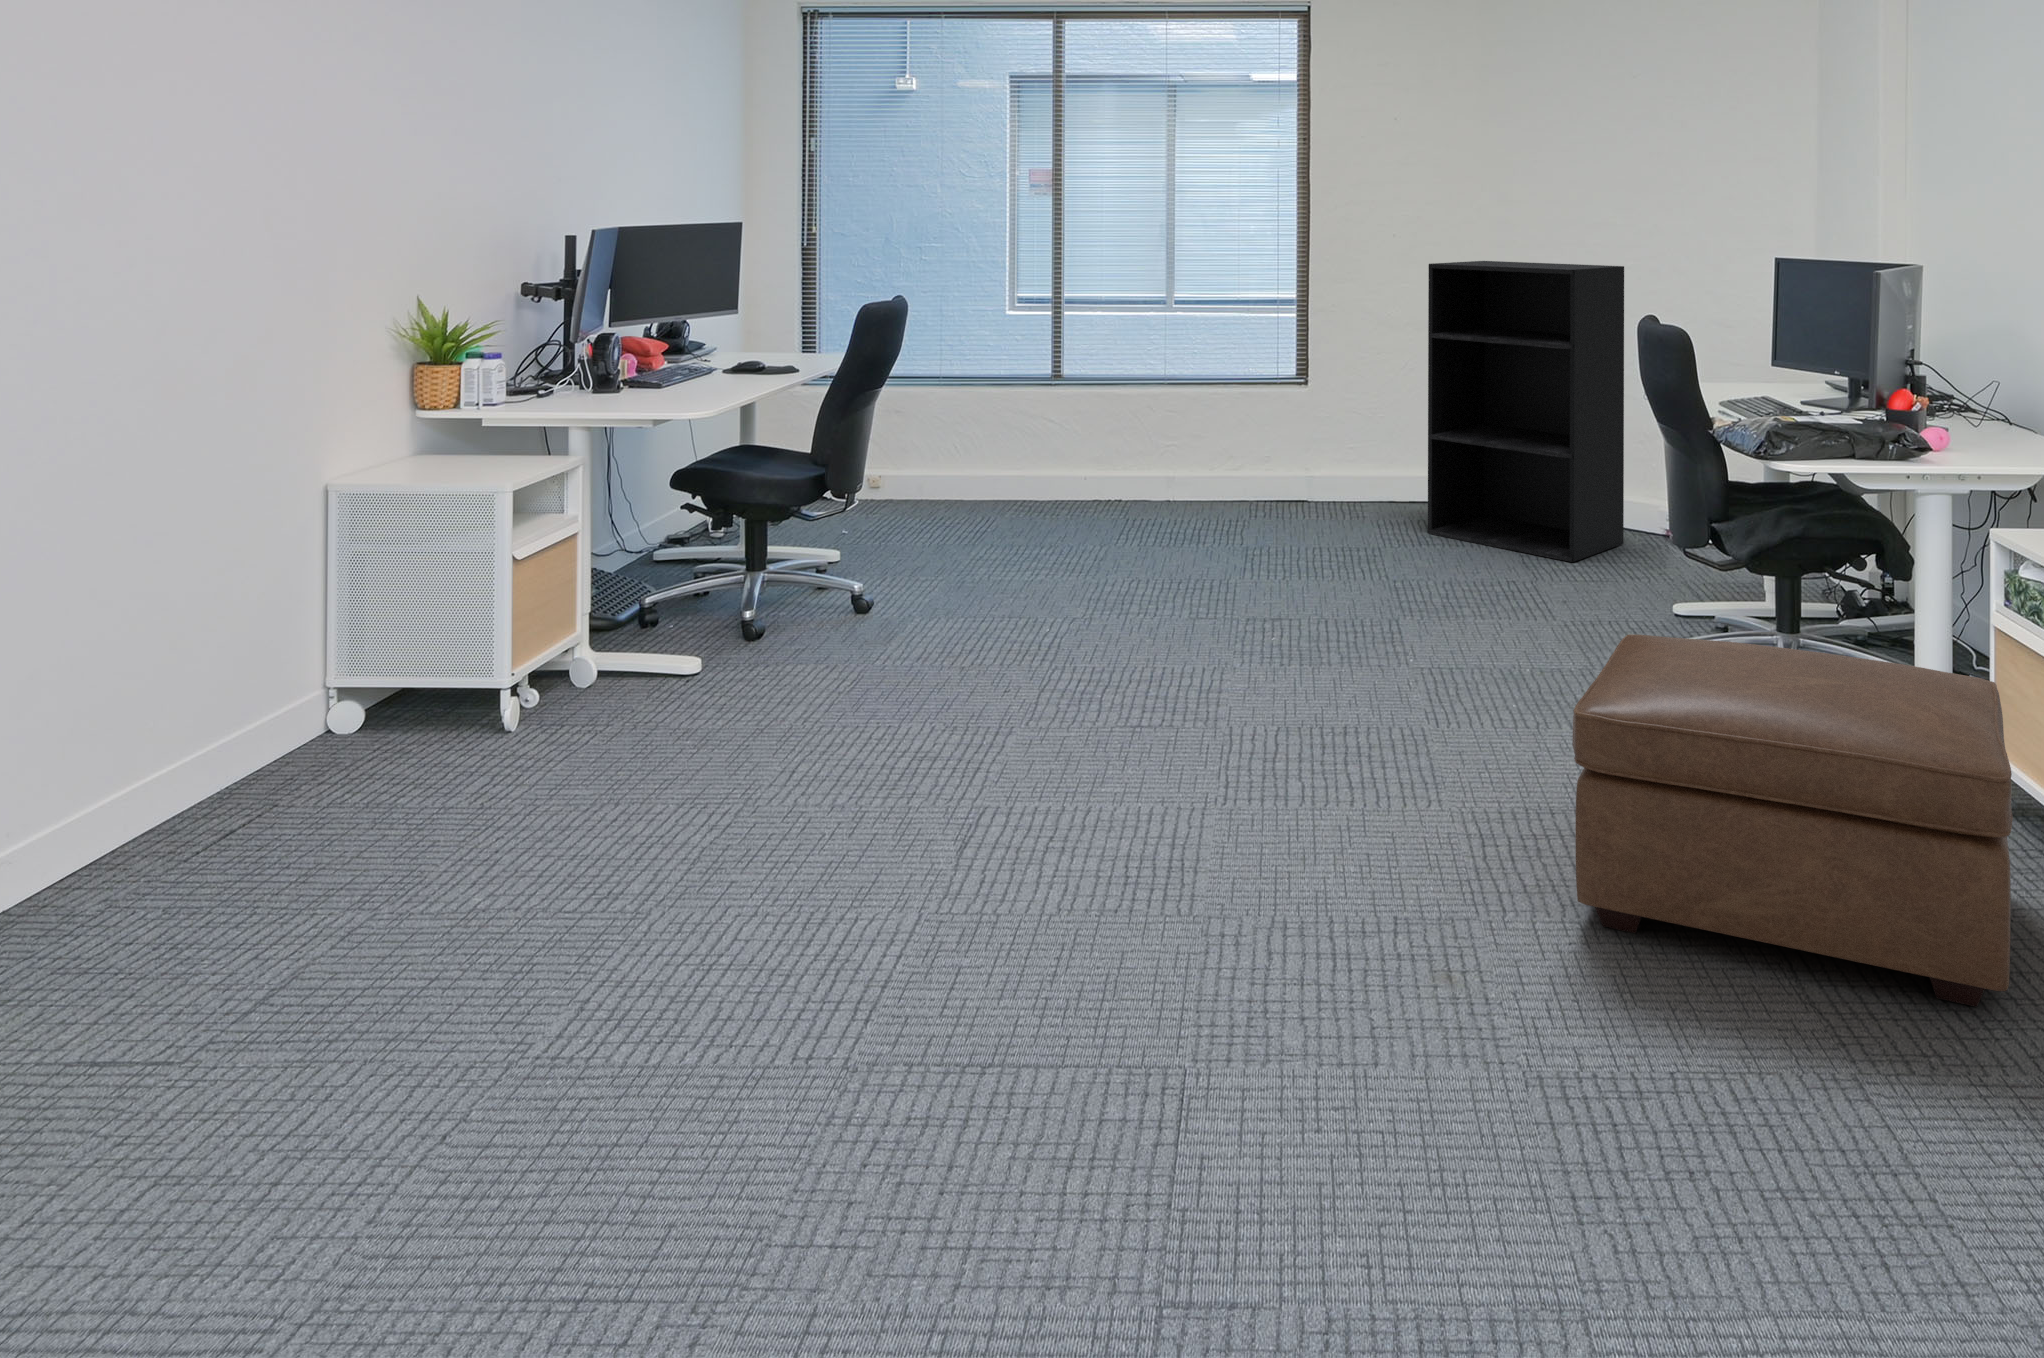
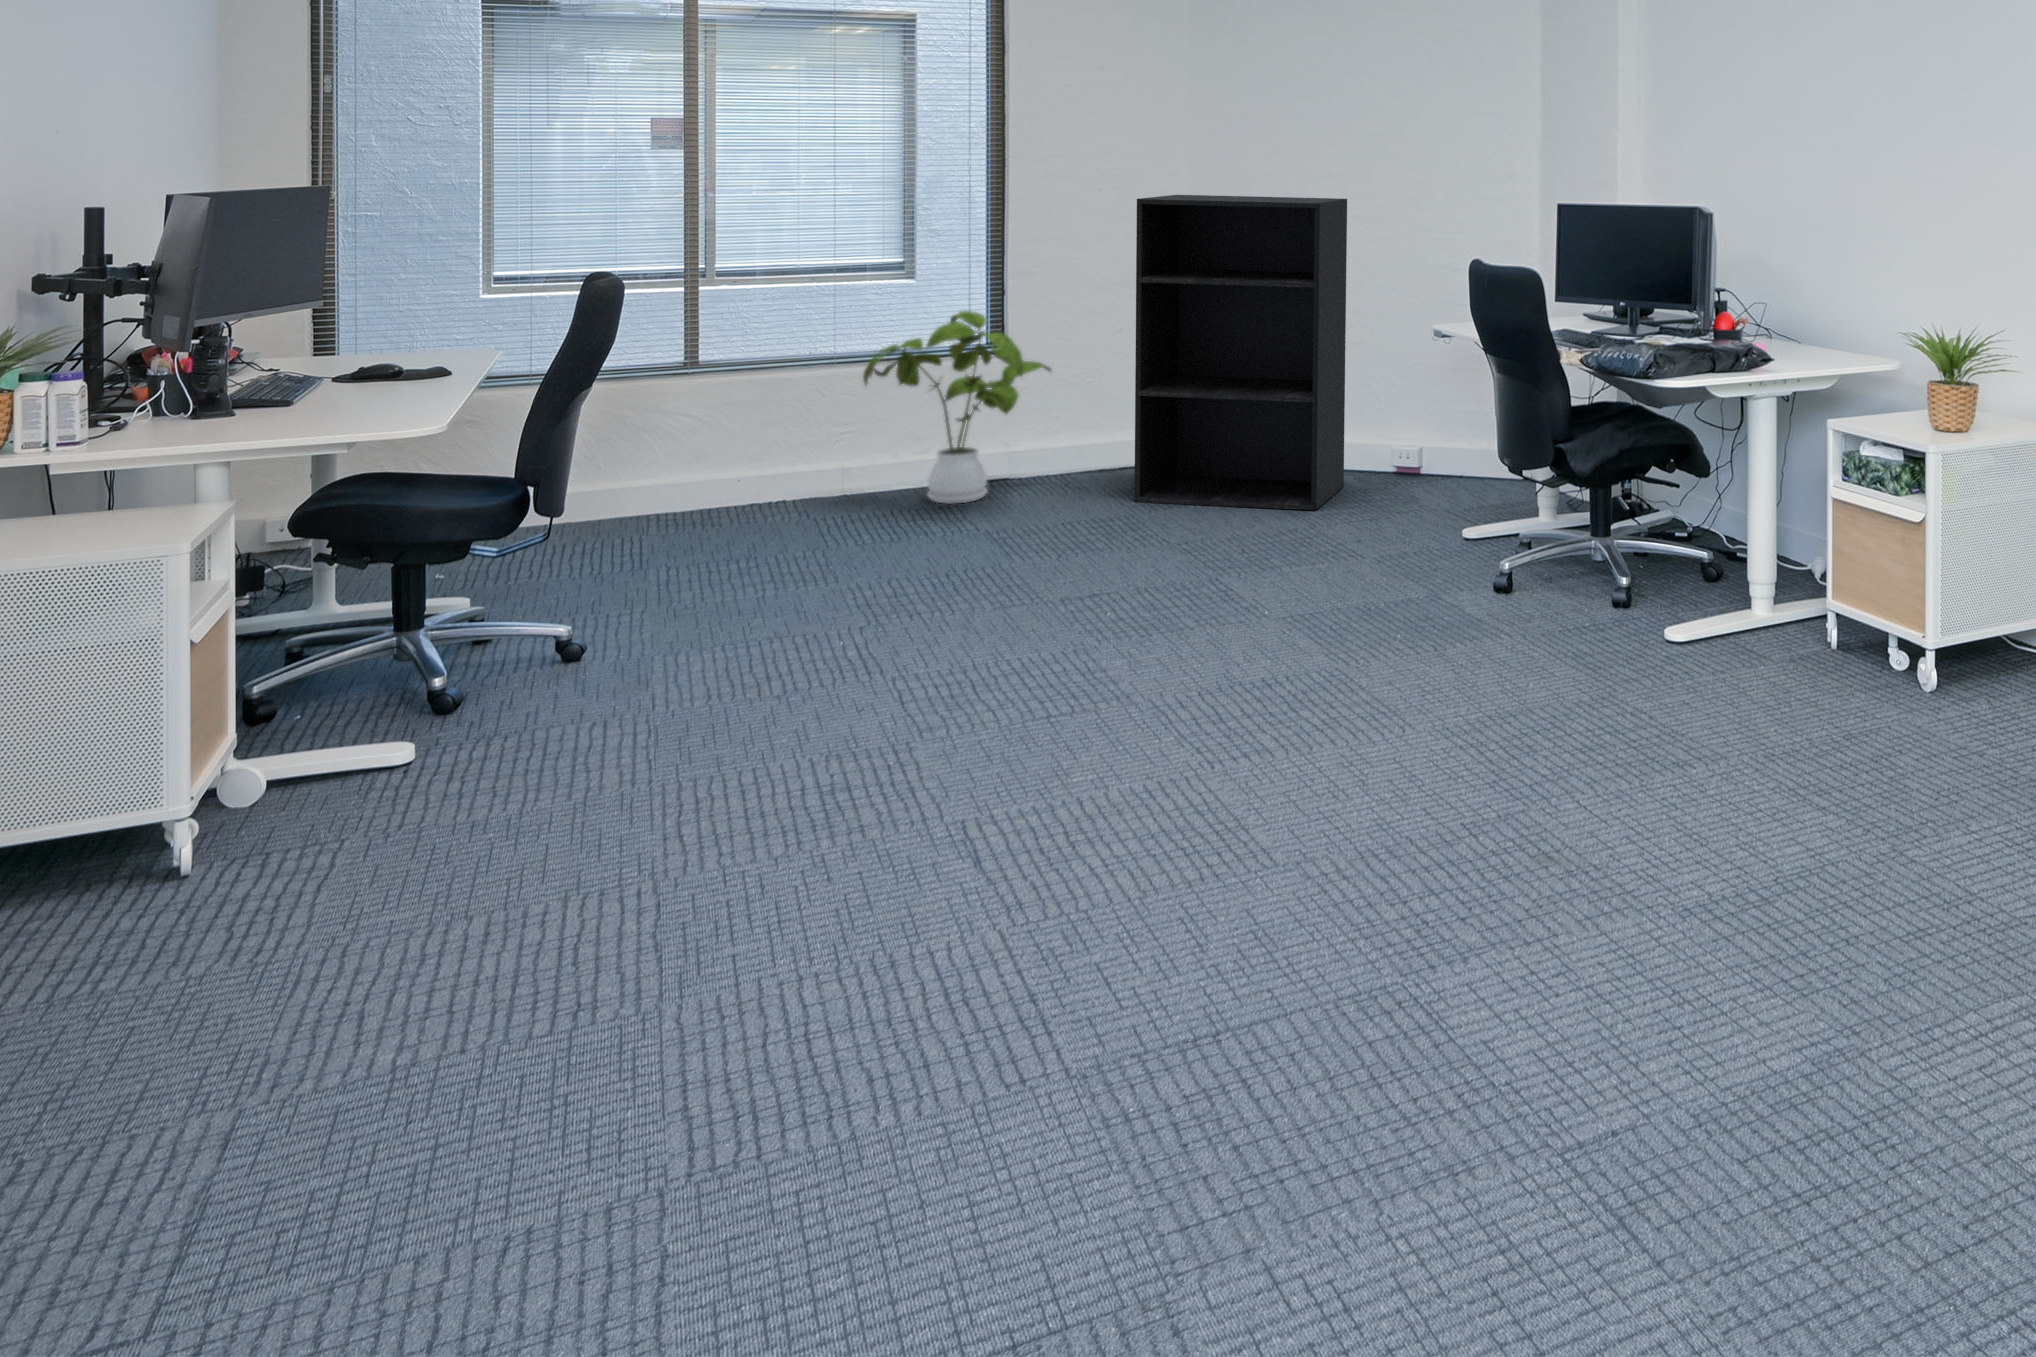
house plant: none [1227,355,1381,516] -> present [863,311,1051,504]
ottoman: present [1572,634,2013,1007] -> none [1602,537,1993,807]

